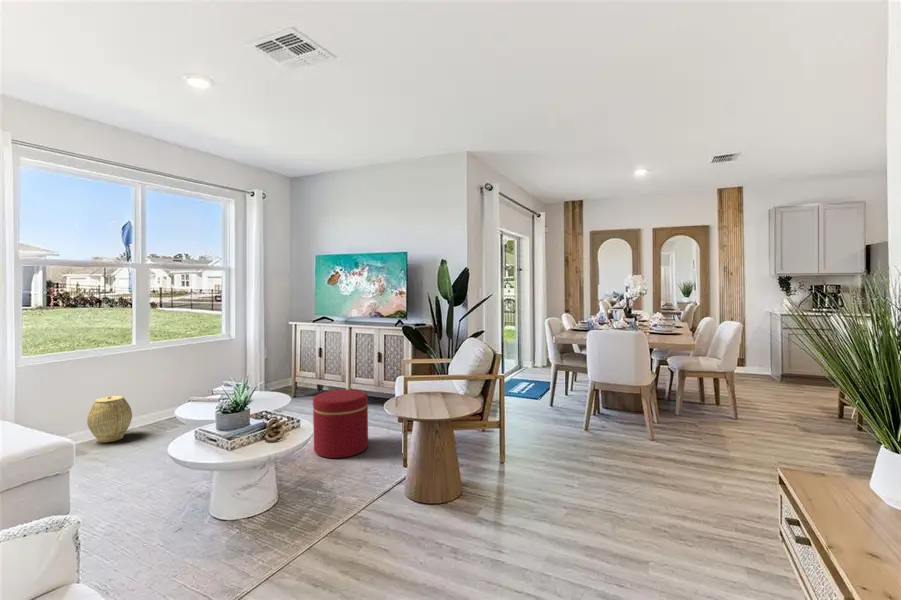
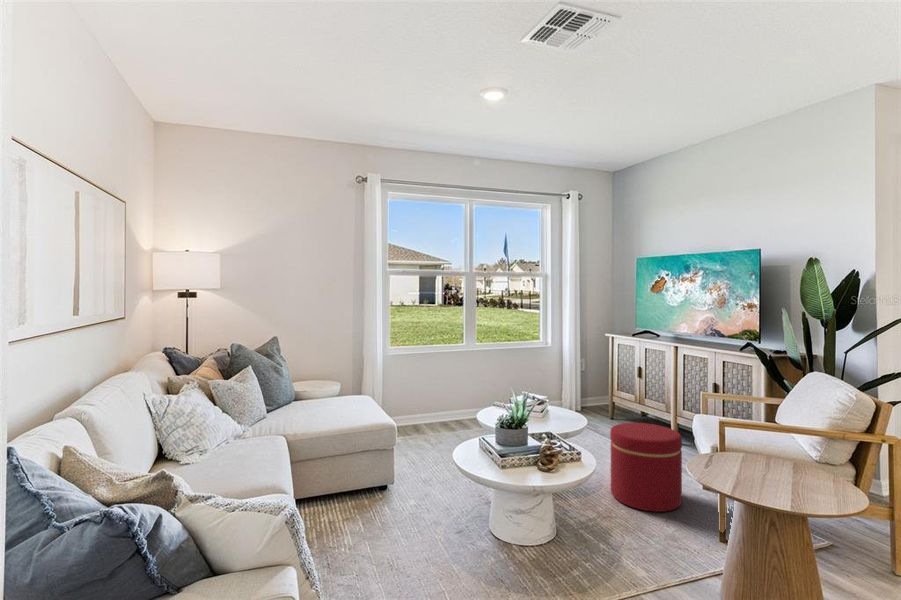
woven basket: present [87,396,132,443] -> none [431,390,461,429]

